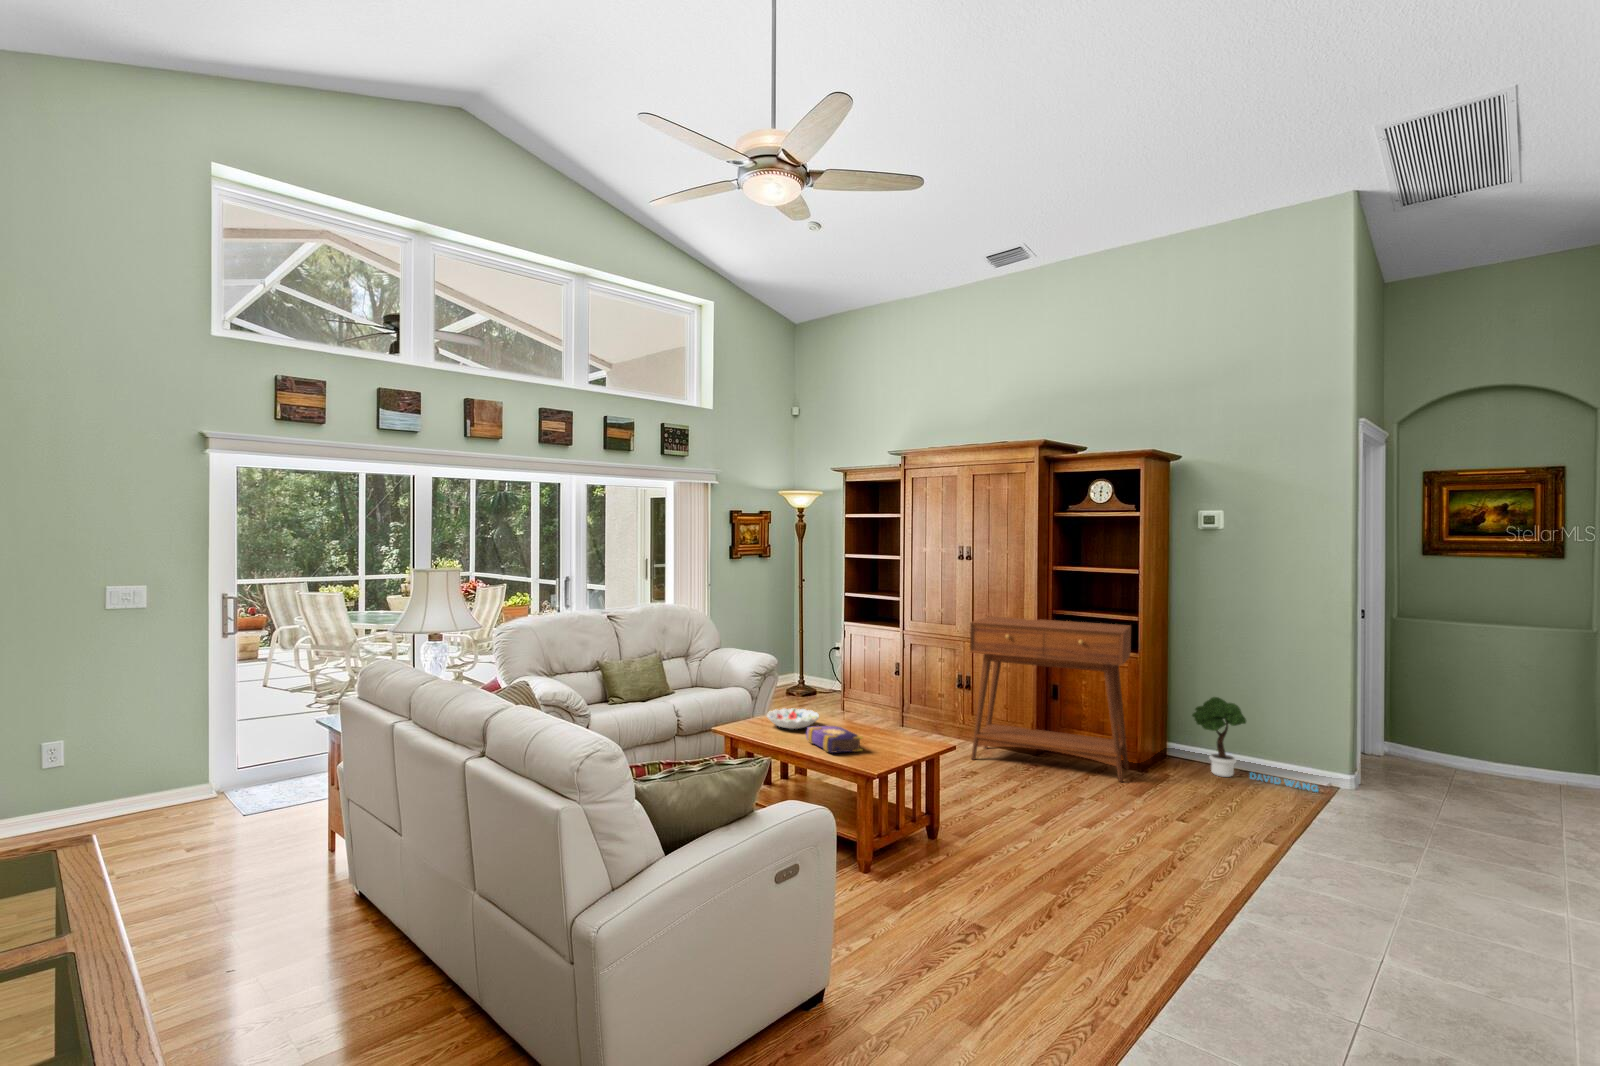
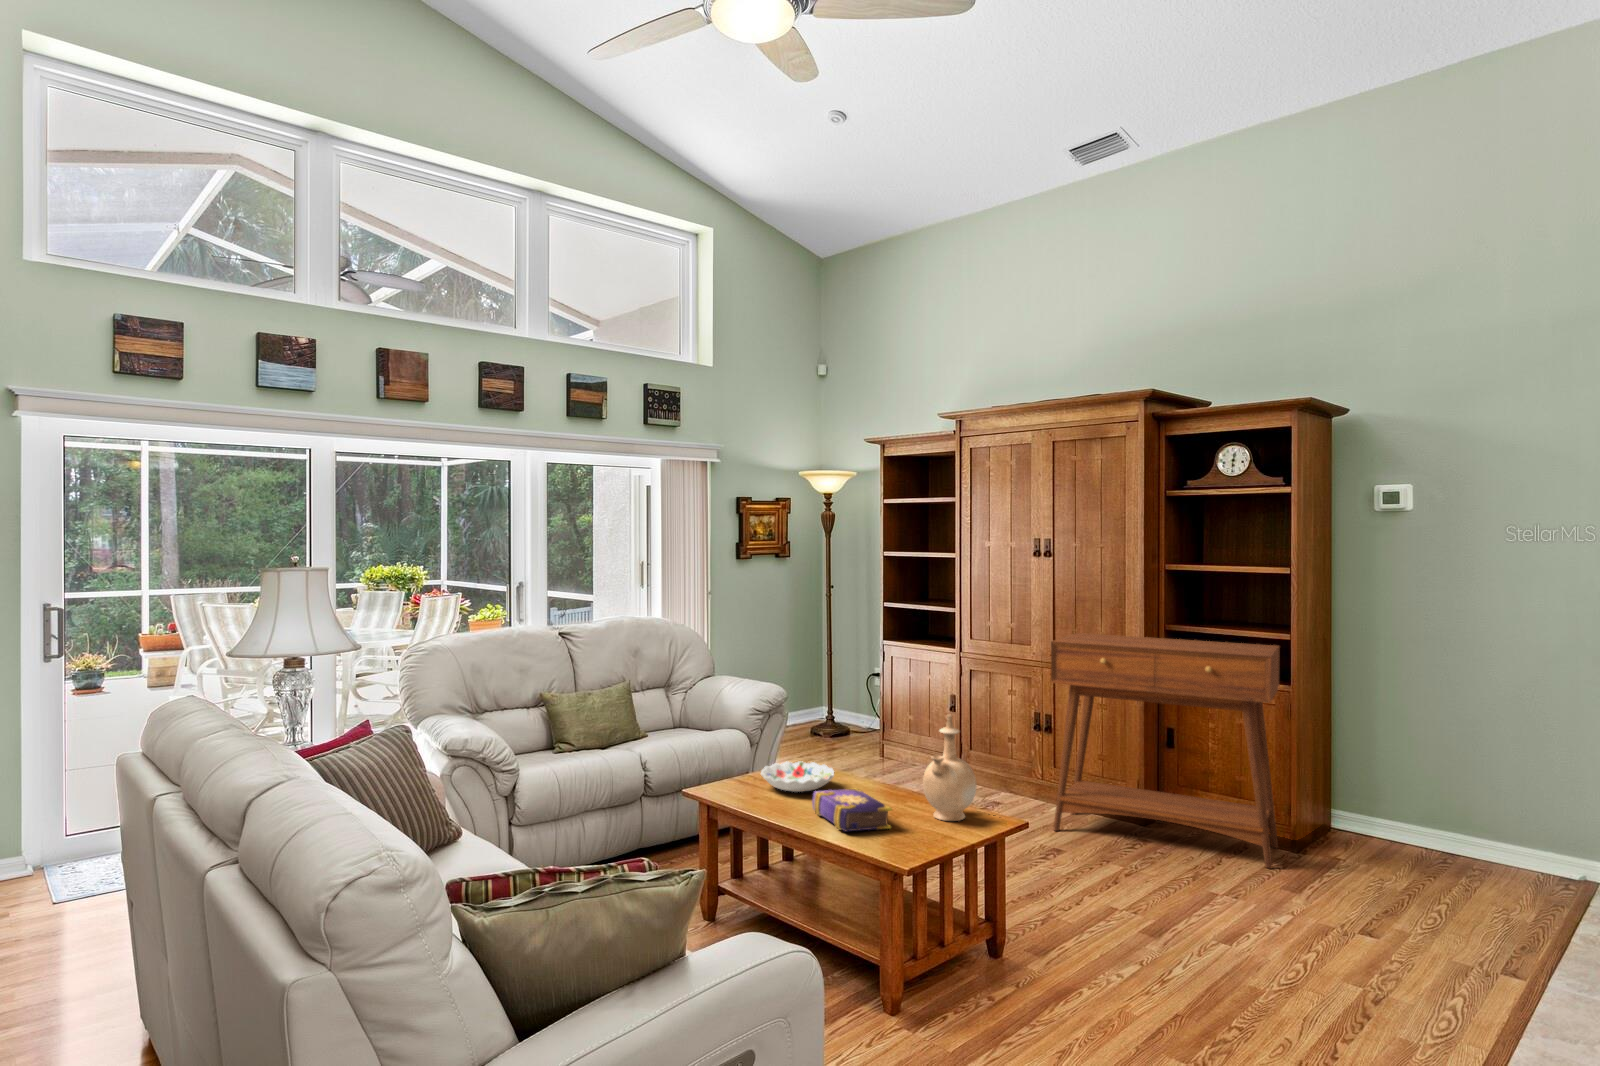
vase: none [883,673,920,746] -> present [923,715,977,821]
potted tree: present [1192,697,1318,792] -> none [1370,747,1567,890]

